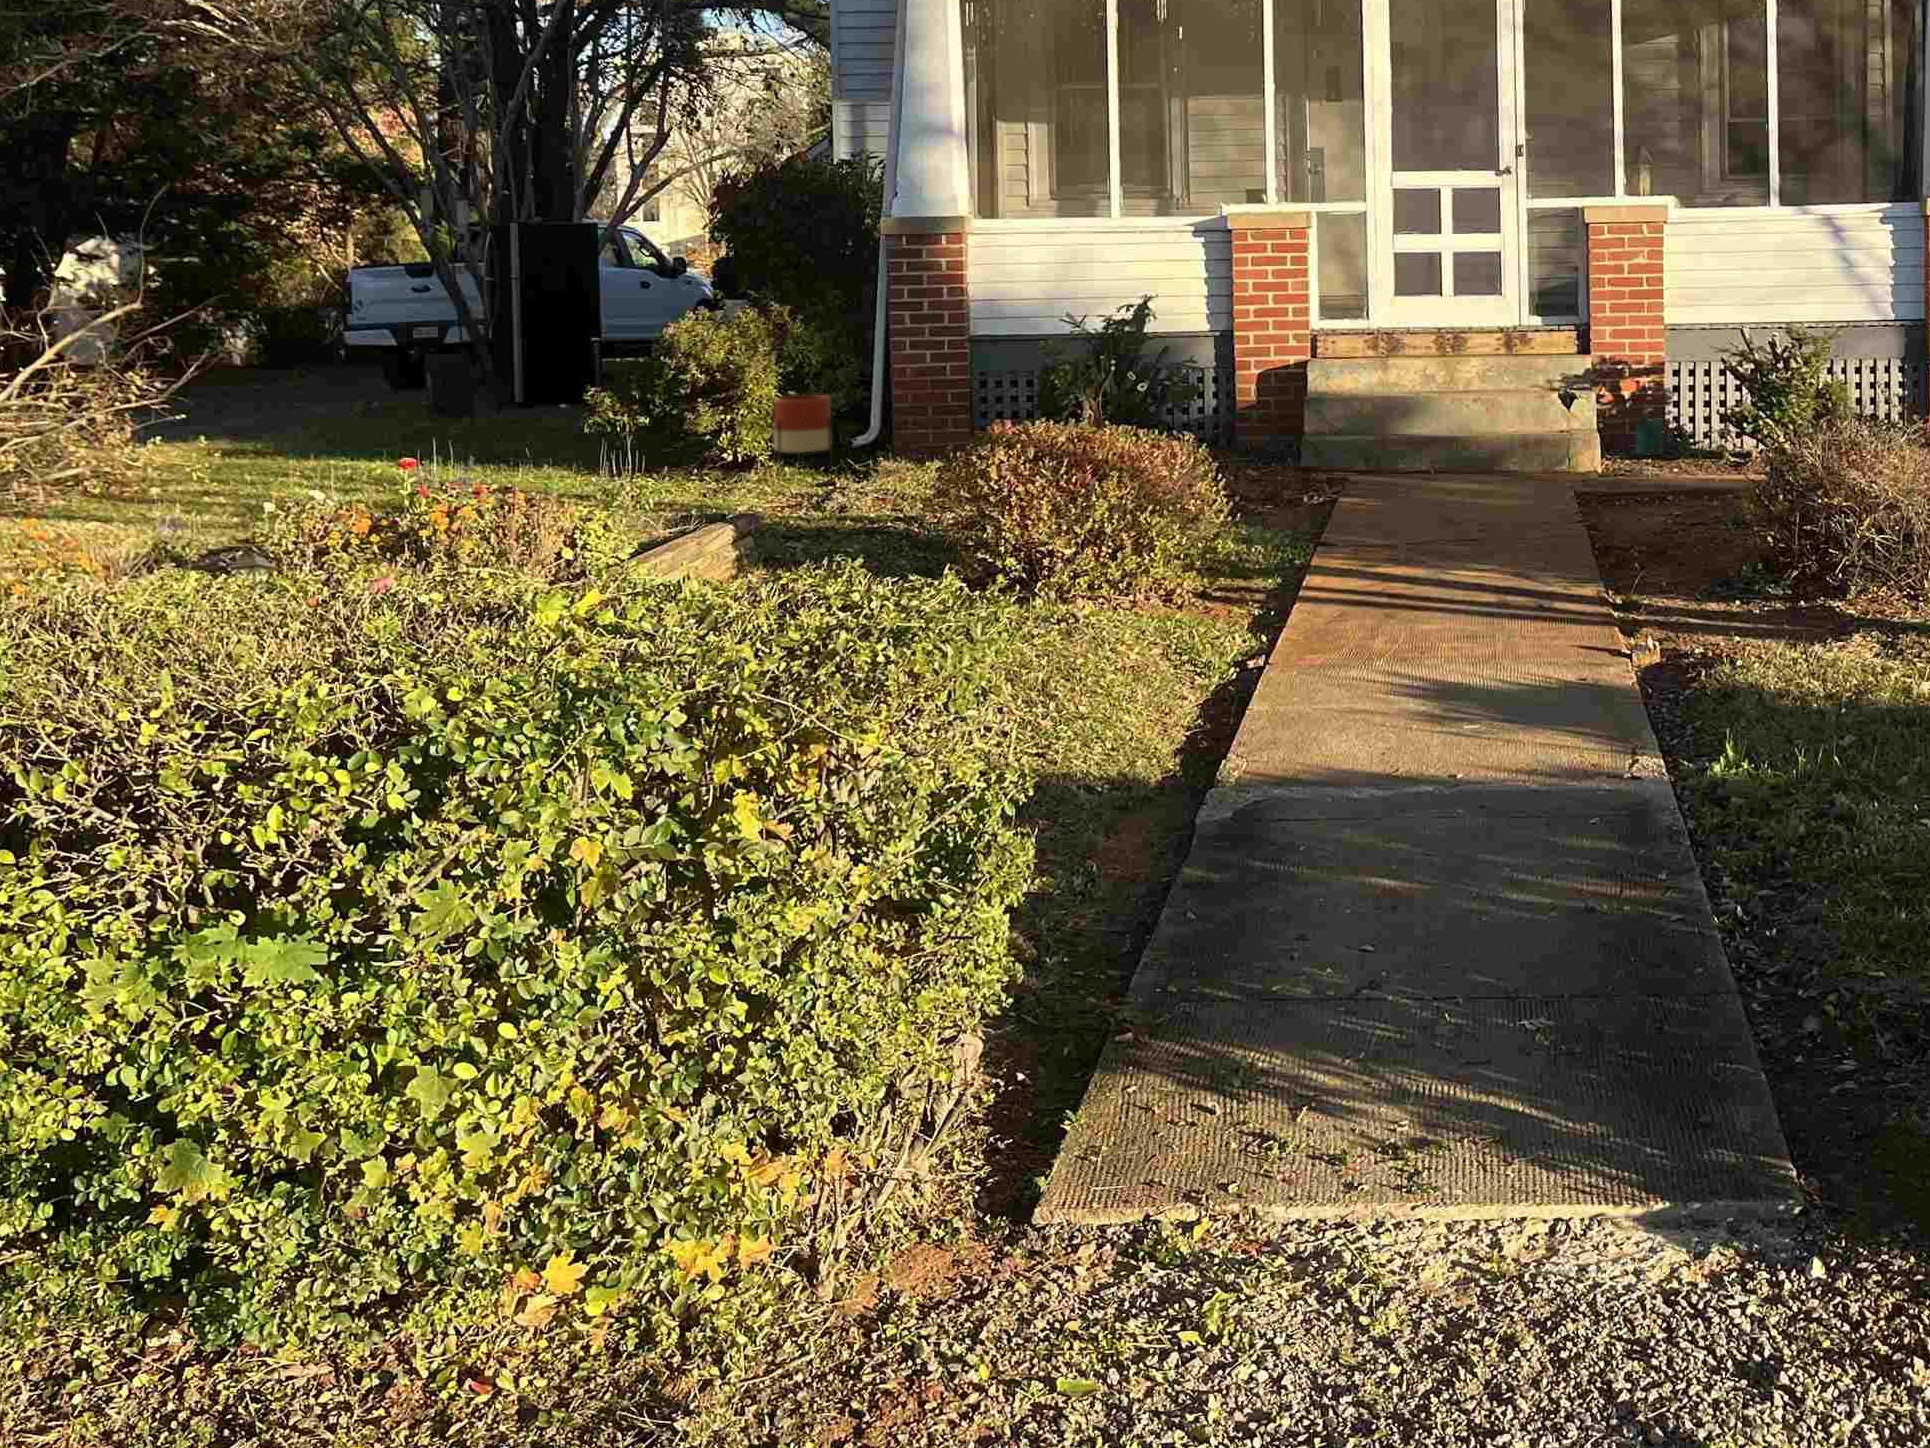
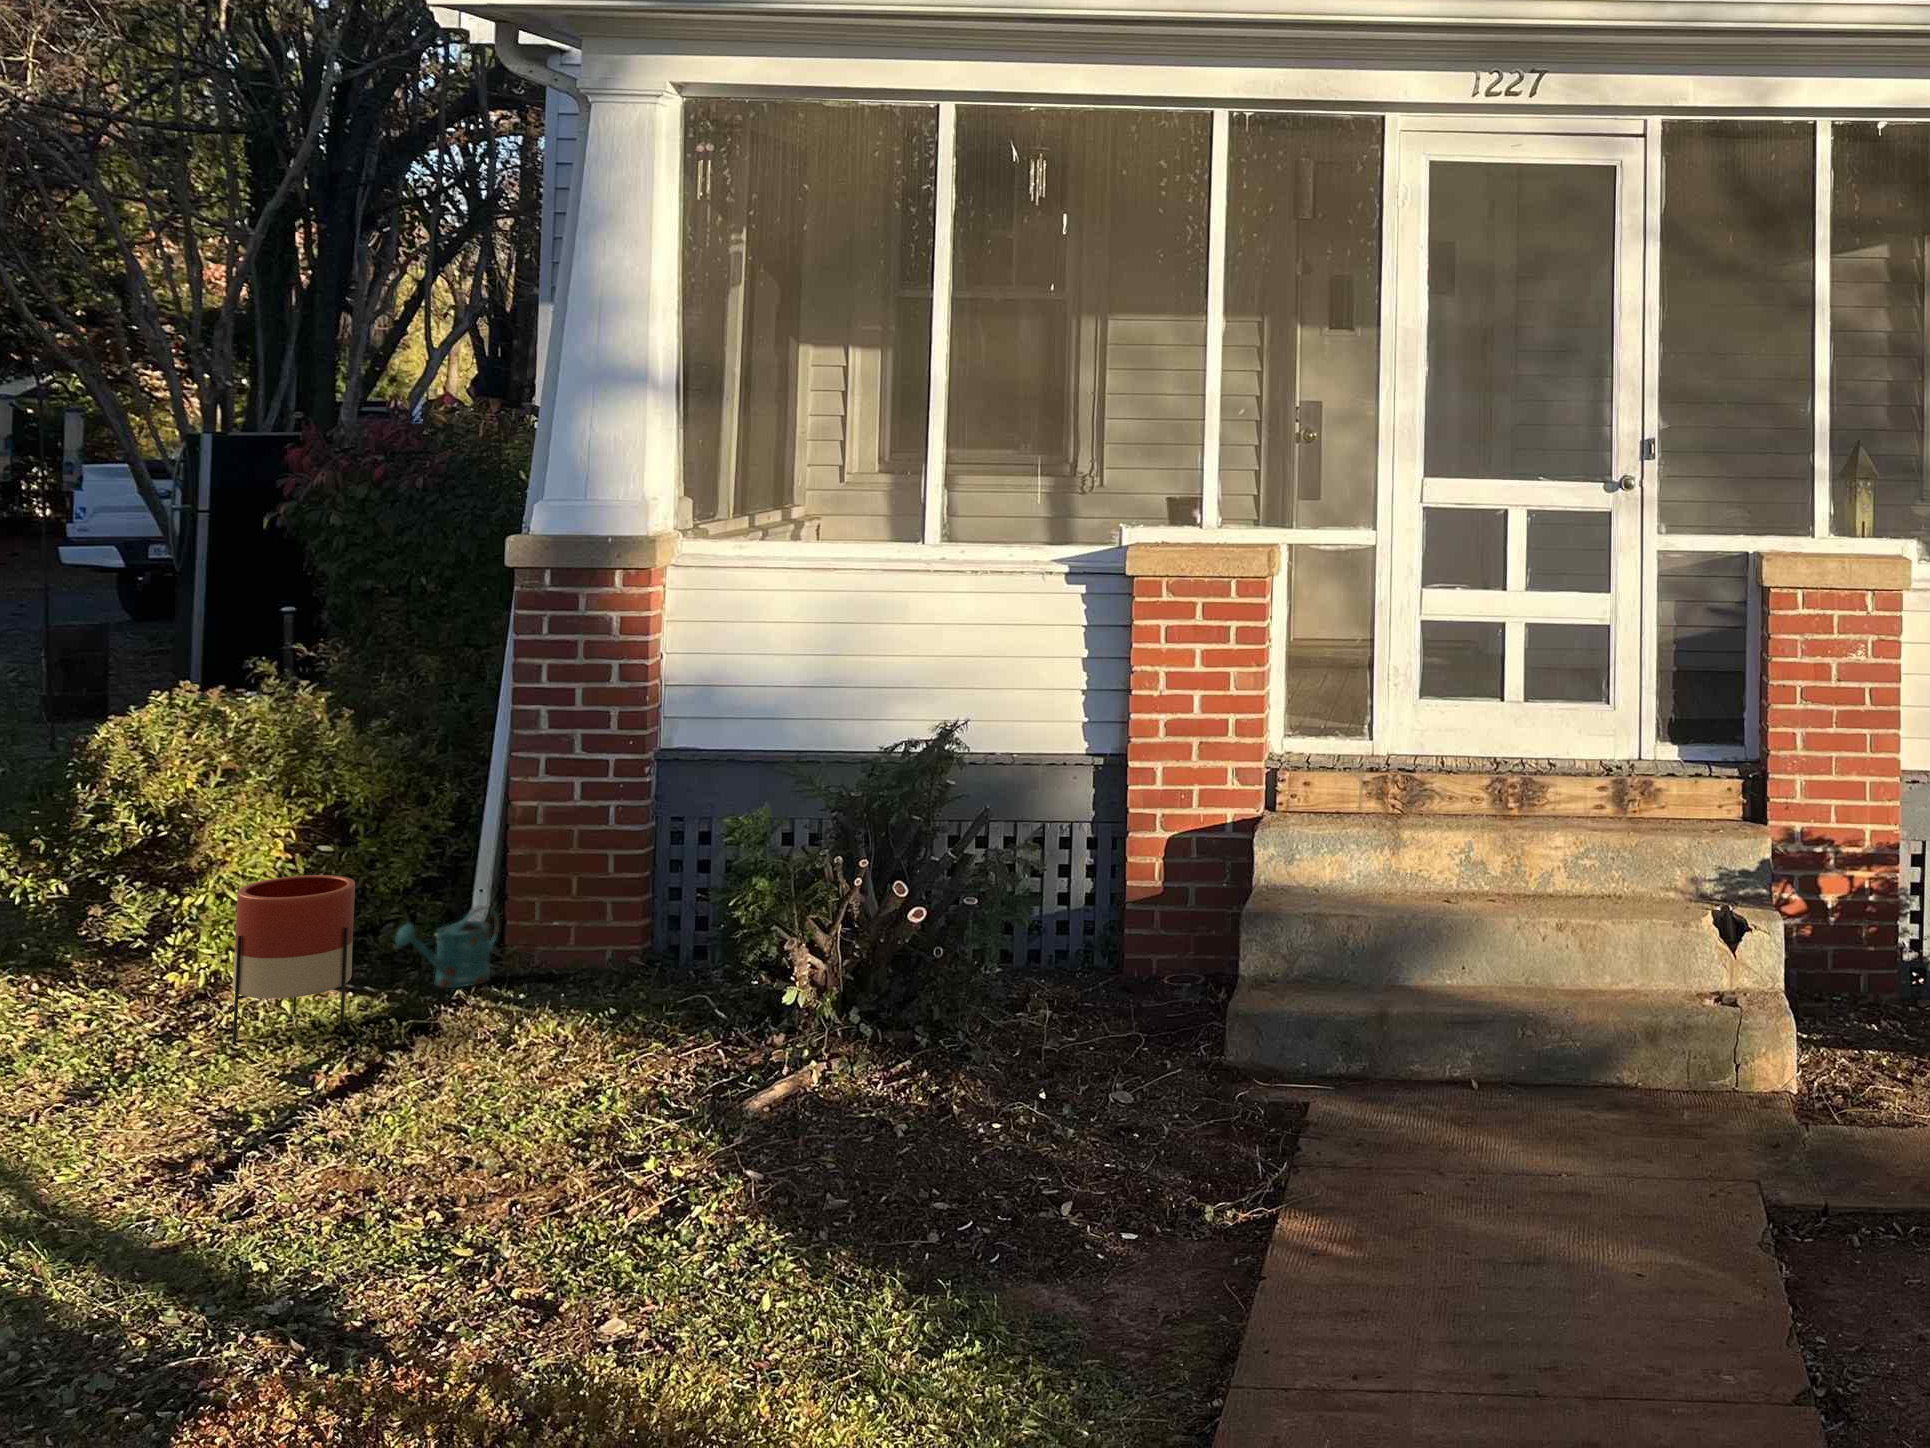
watering can: present [1635,415,1663,456] -> present [395,908,499,988]

